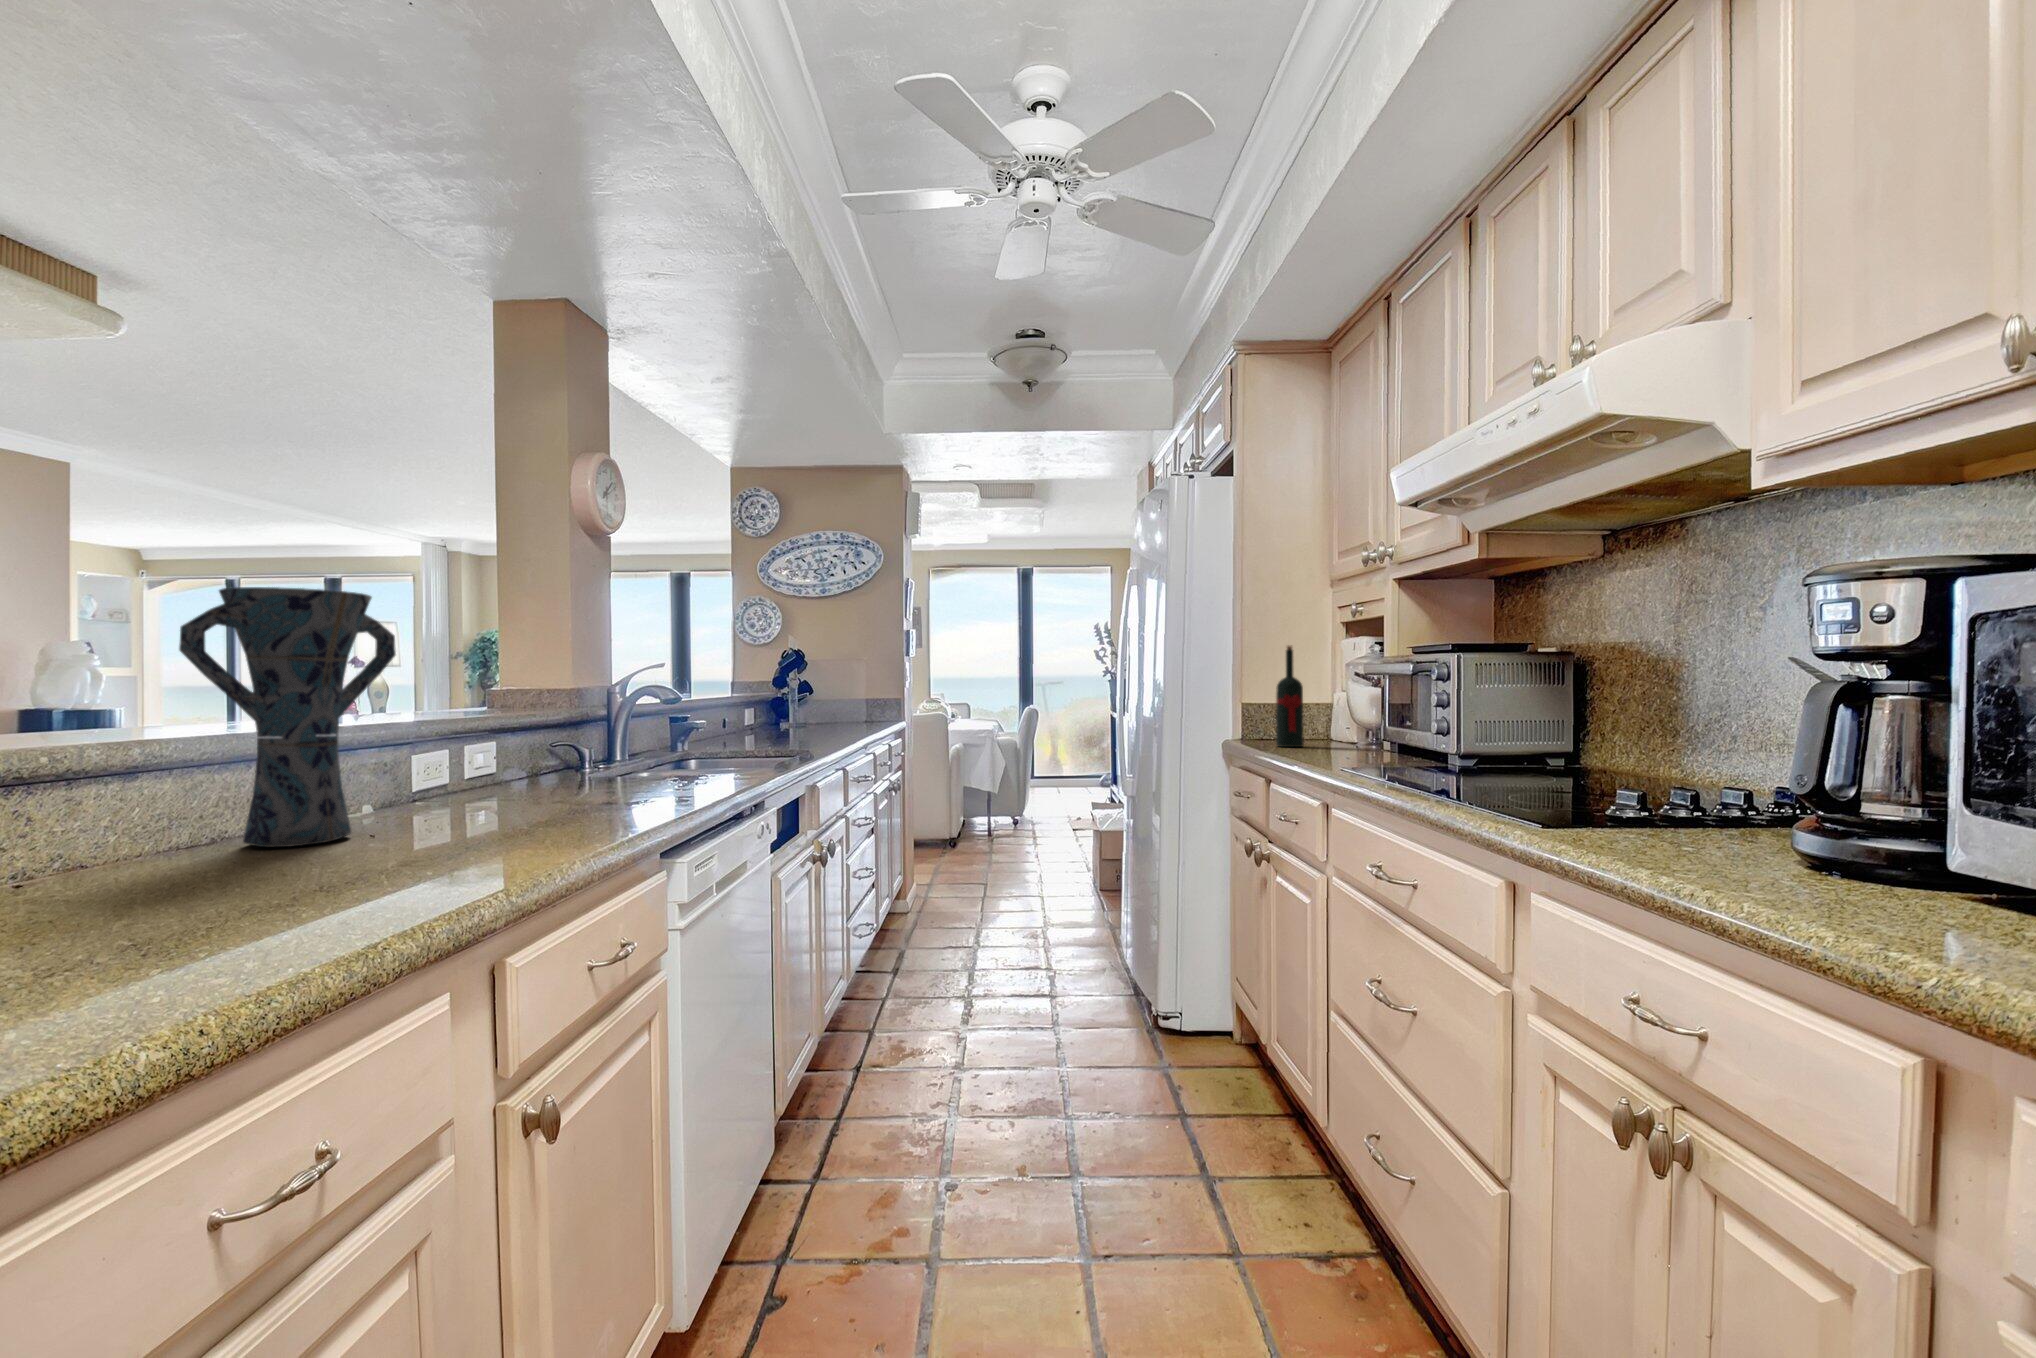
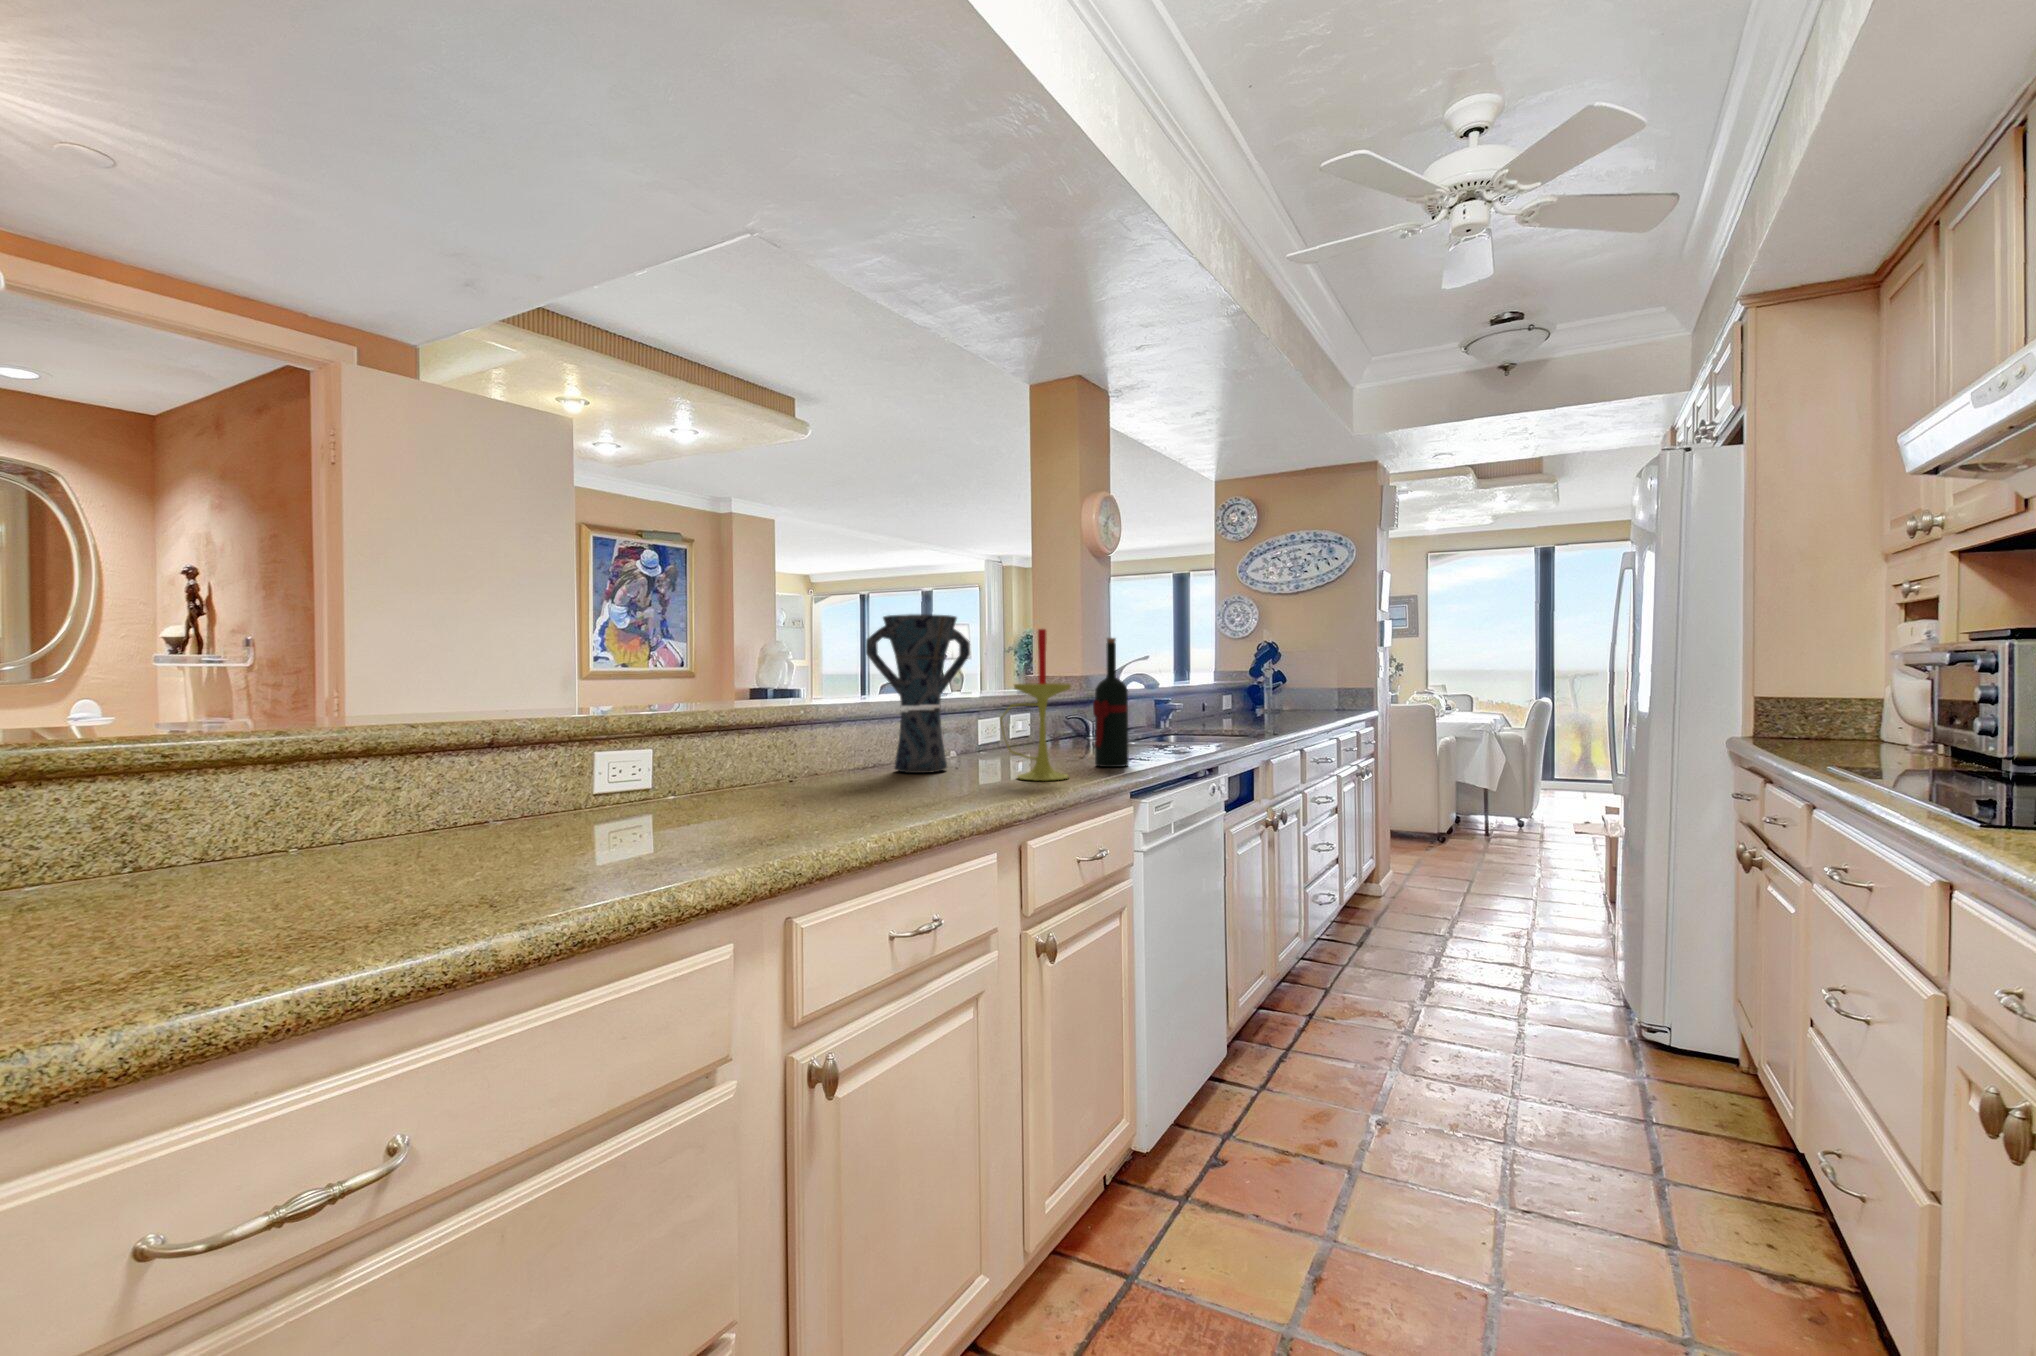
candle: none [451,612,574,845] -> present [1000,629,1071,781]
wine bottle: present [1276,646,1304,747] -> present [1093,638,1129,767]

